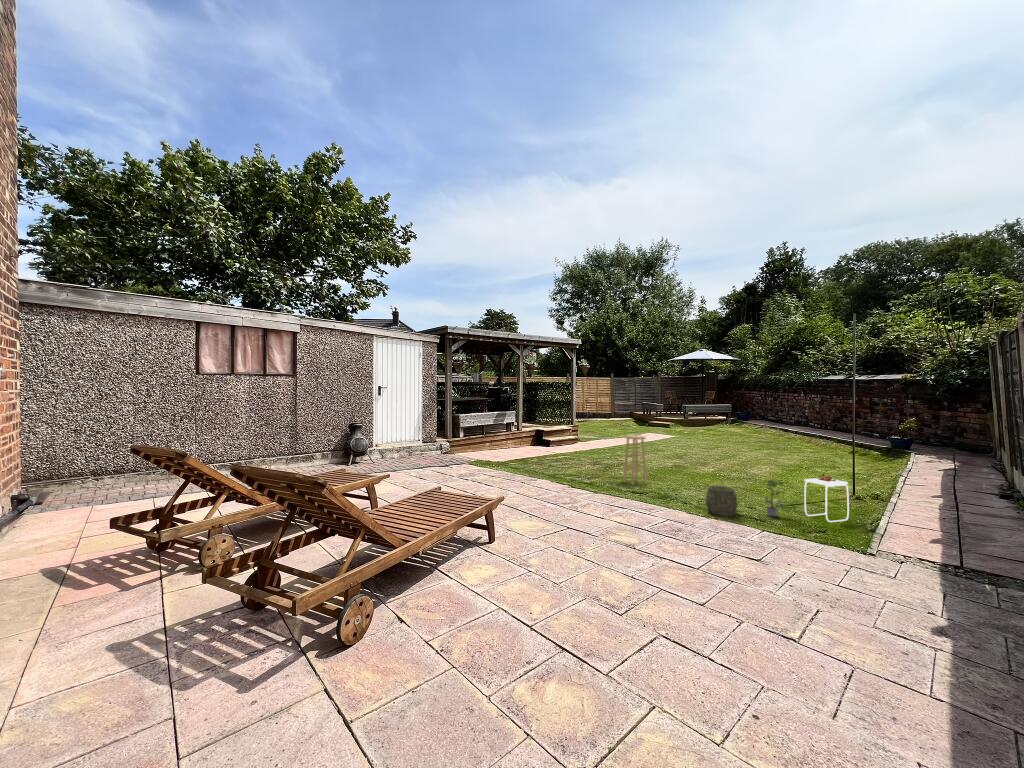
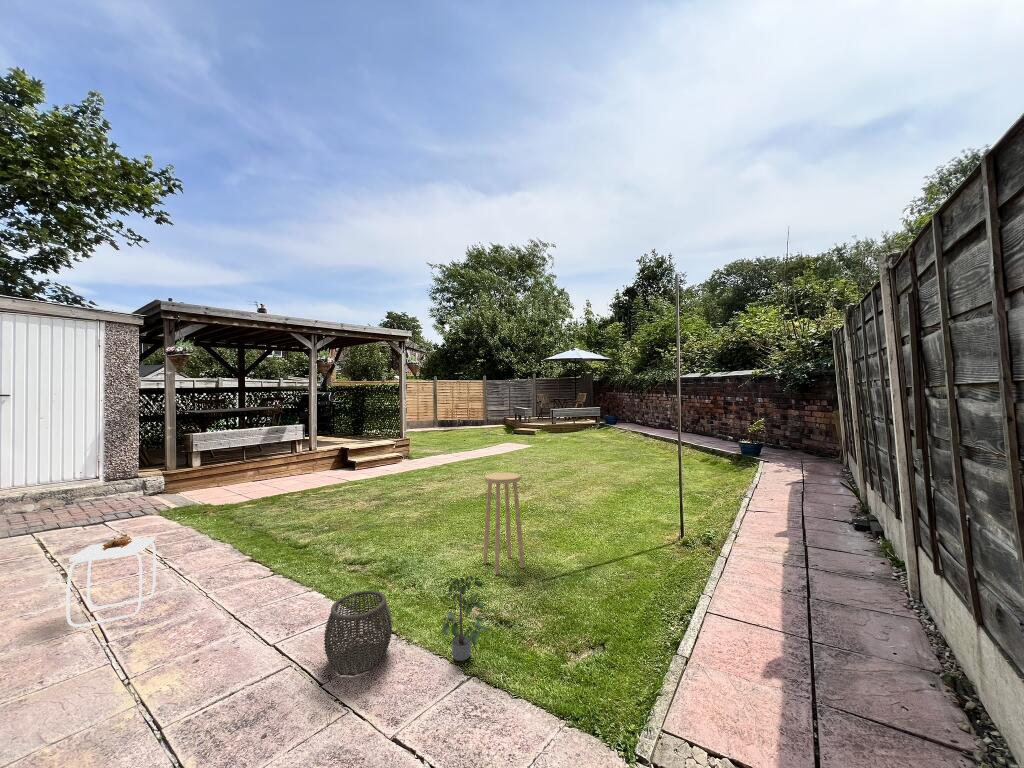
stool: present [624,435,647,485] -> present [483,472,524,575]
side table: present [804,475,849,522] -> present [66,534,156,627]

